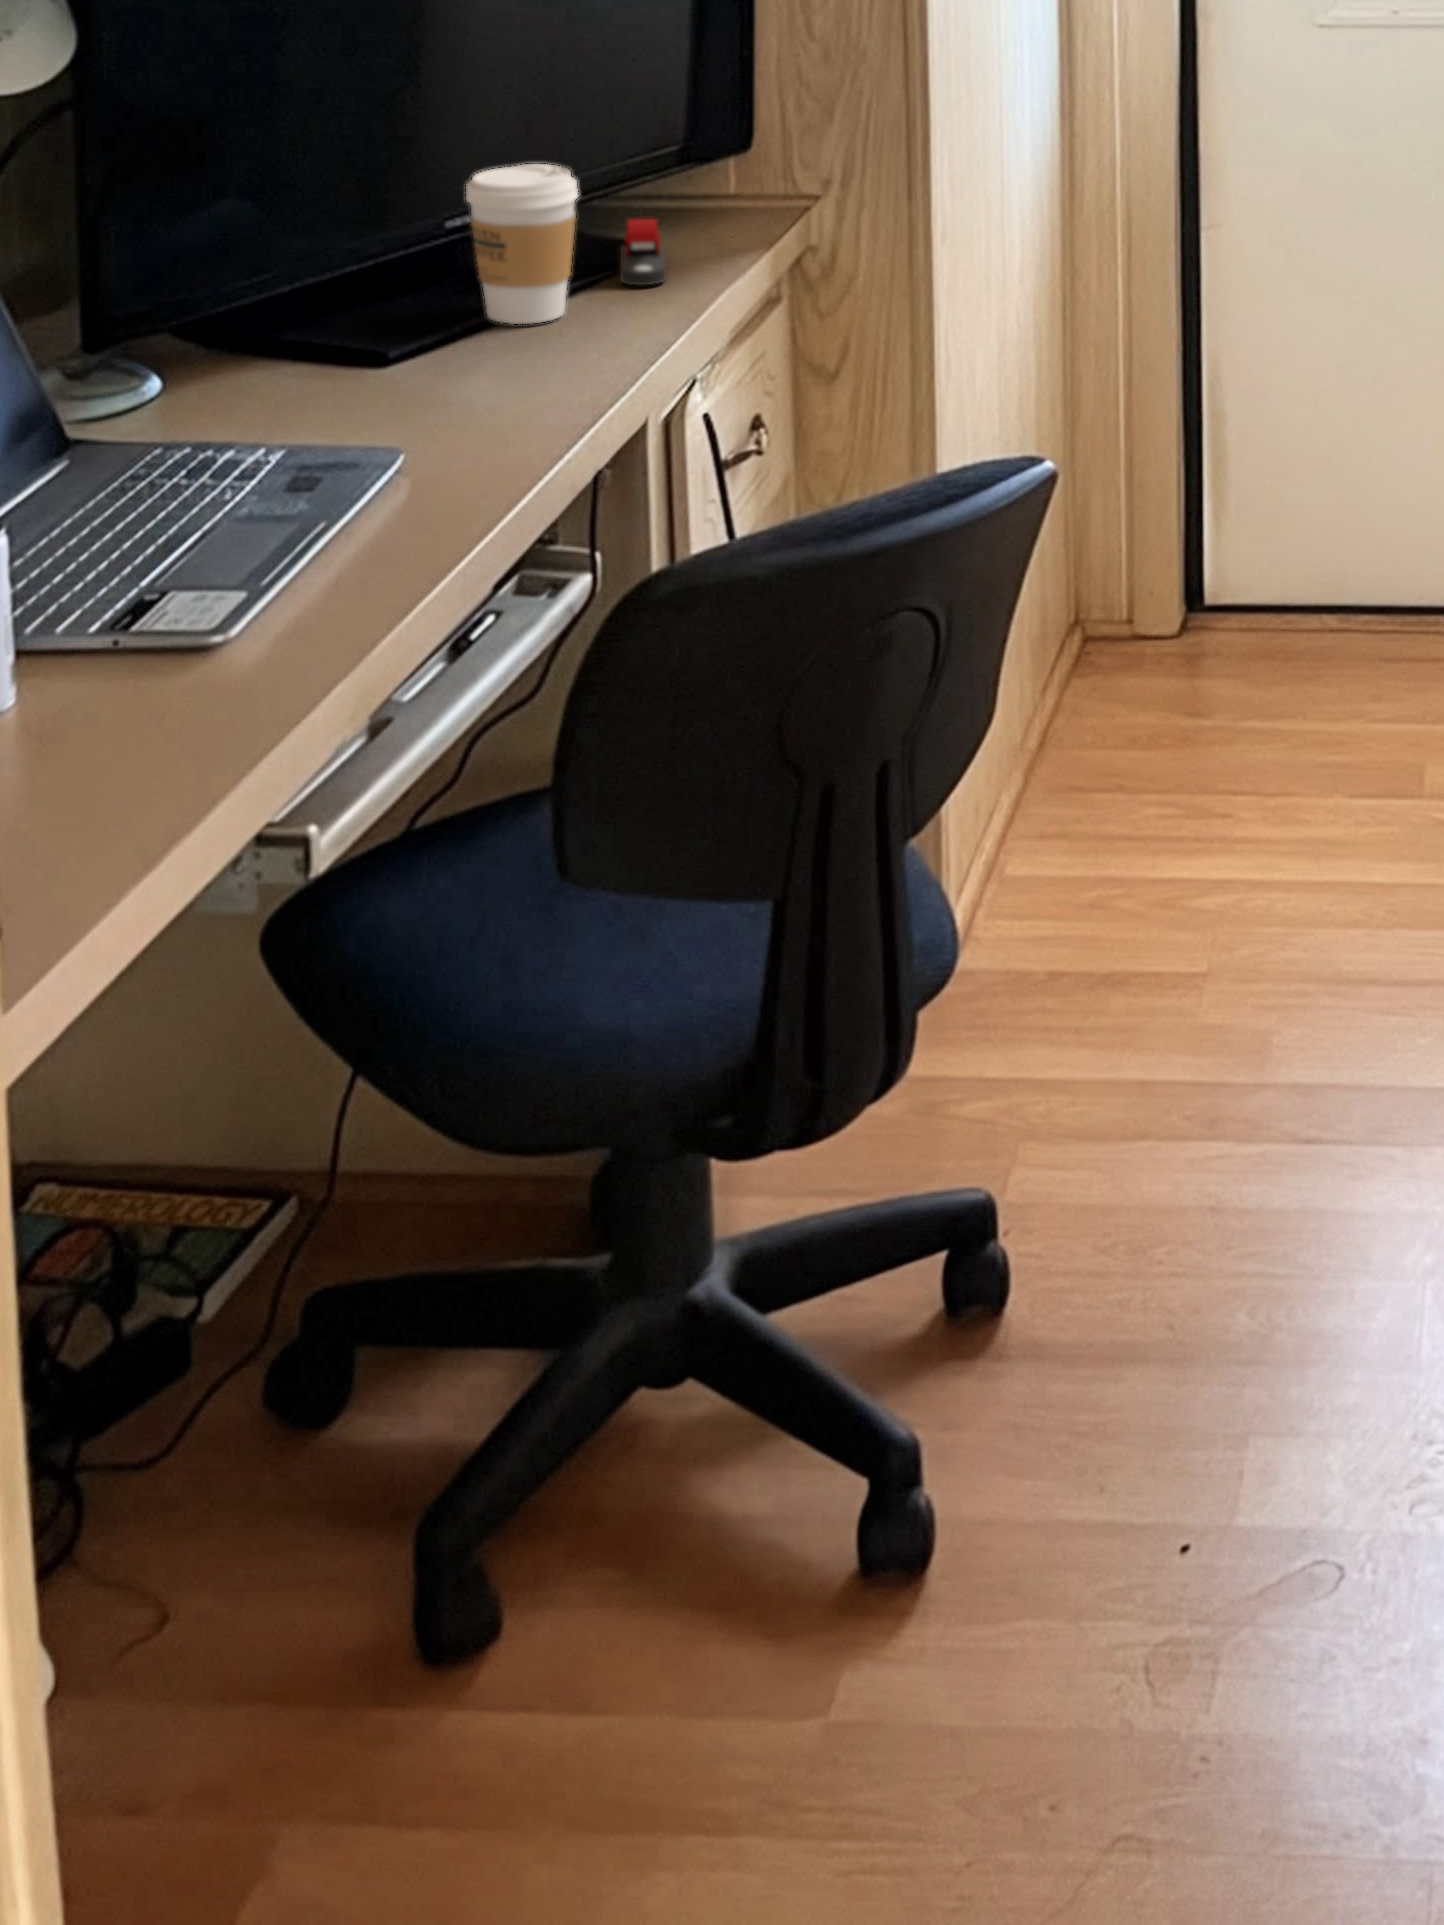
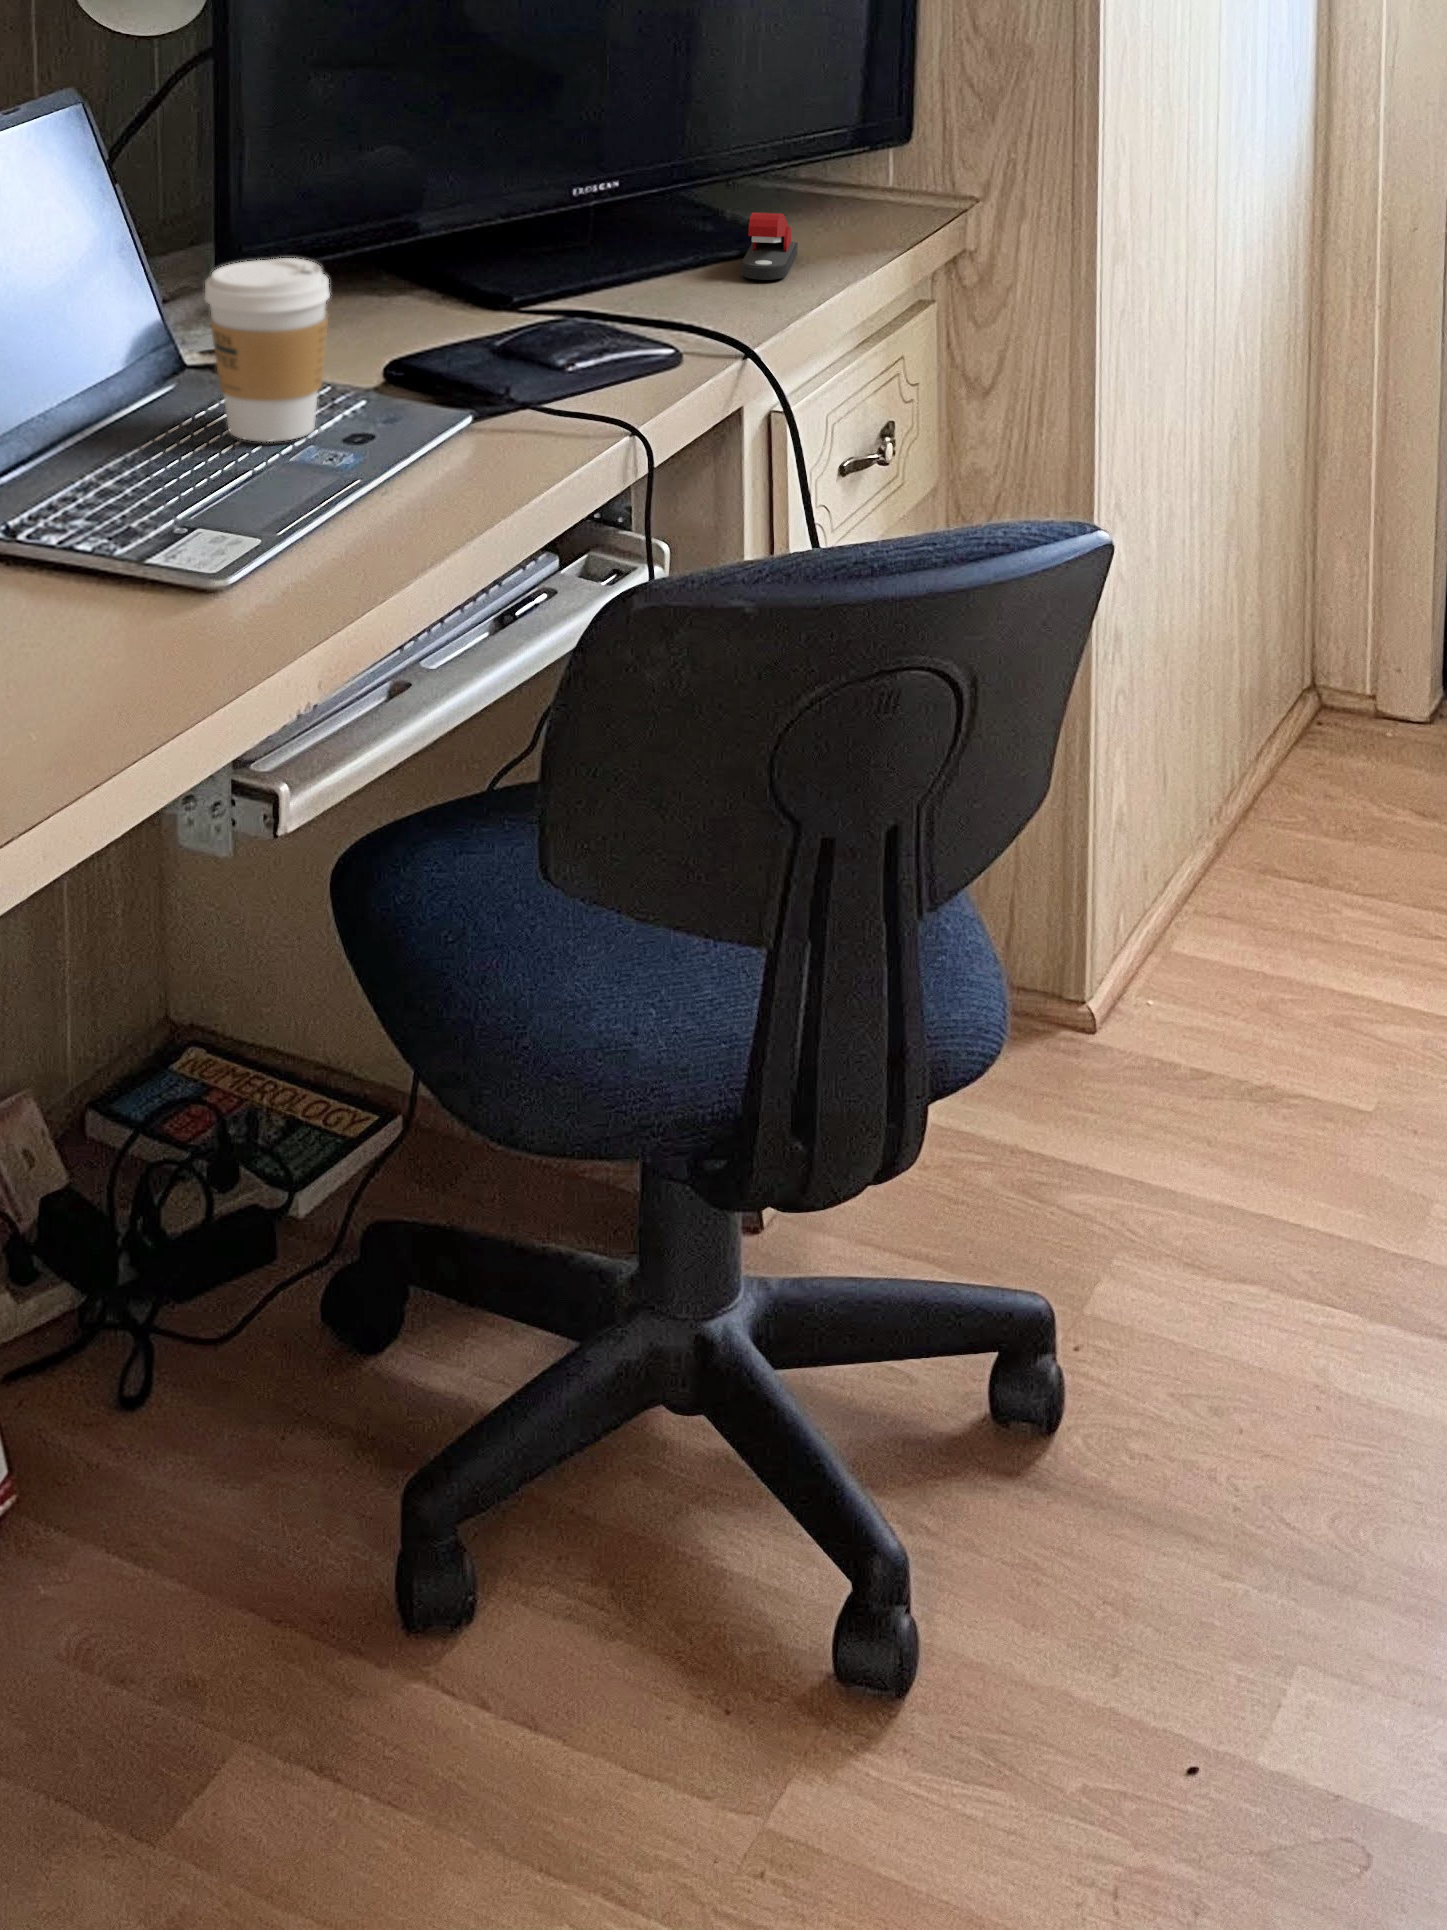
coffee cup: present [466,164,578,324] -> present [205,258,330,442]

